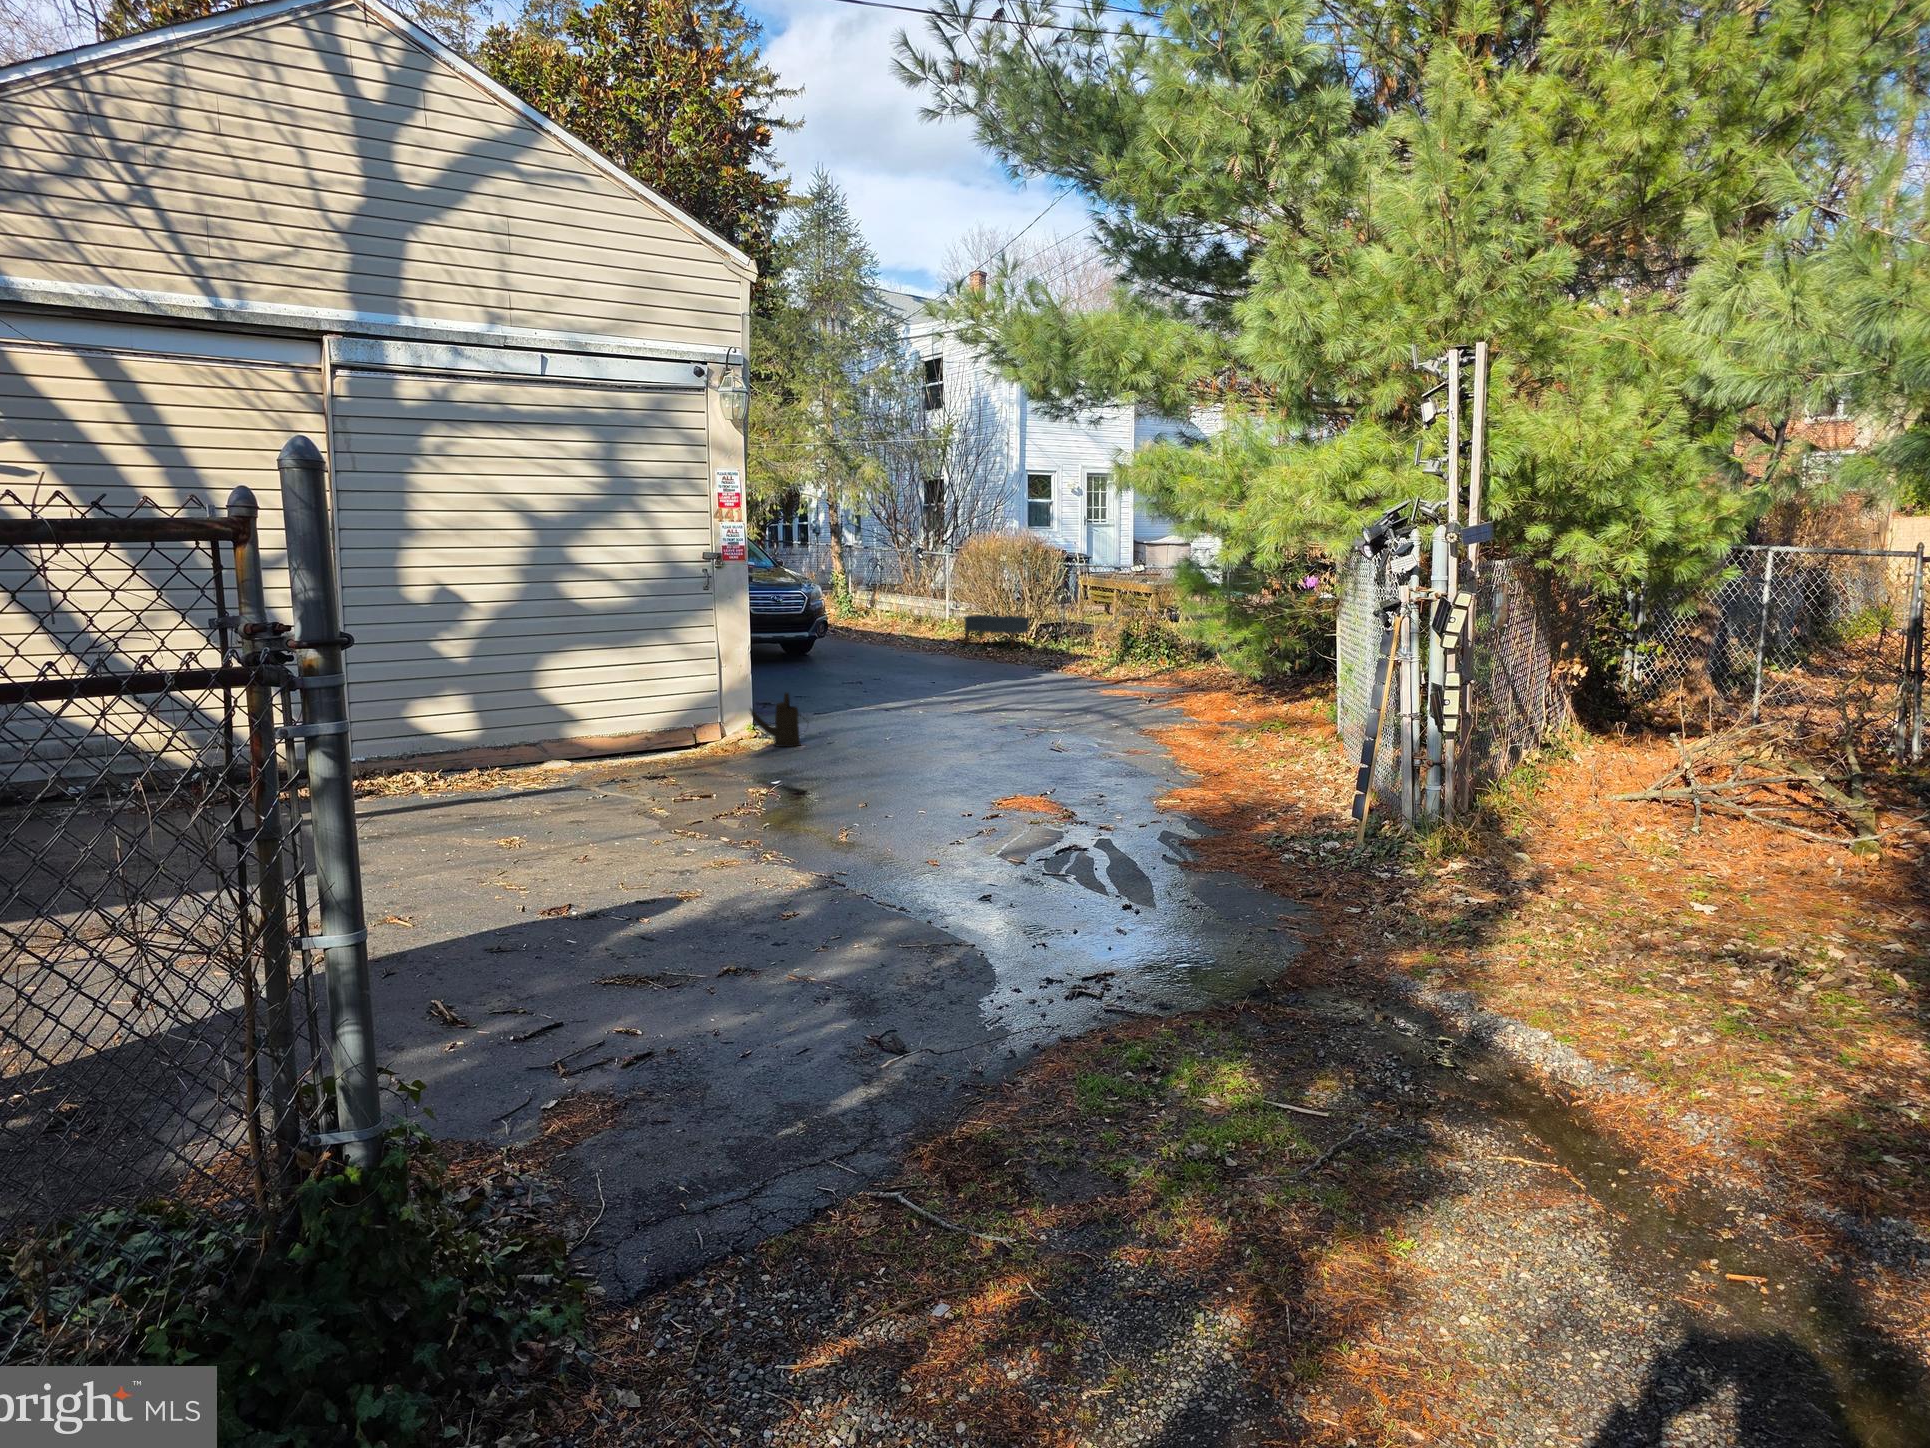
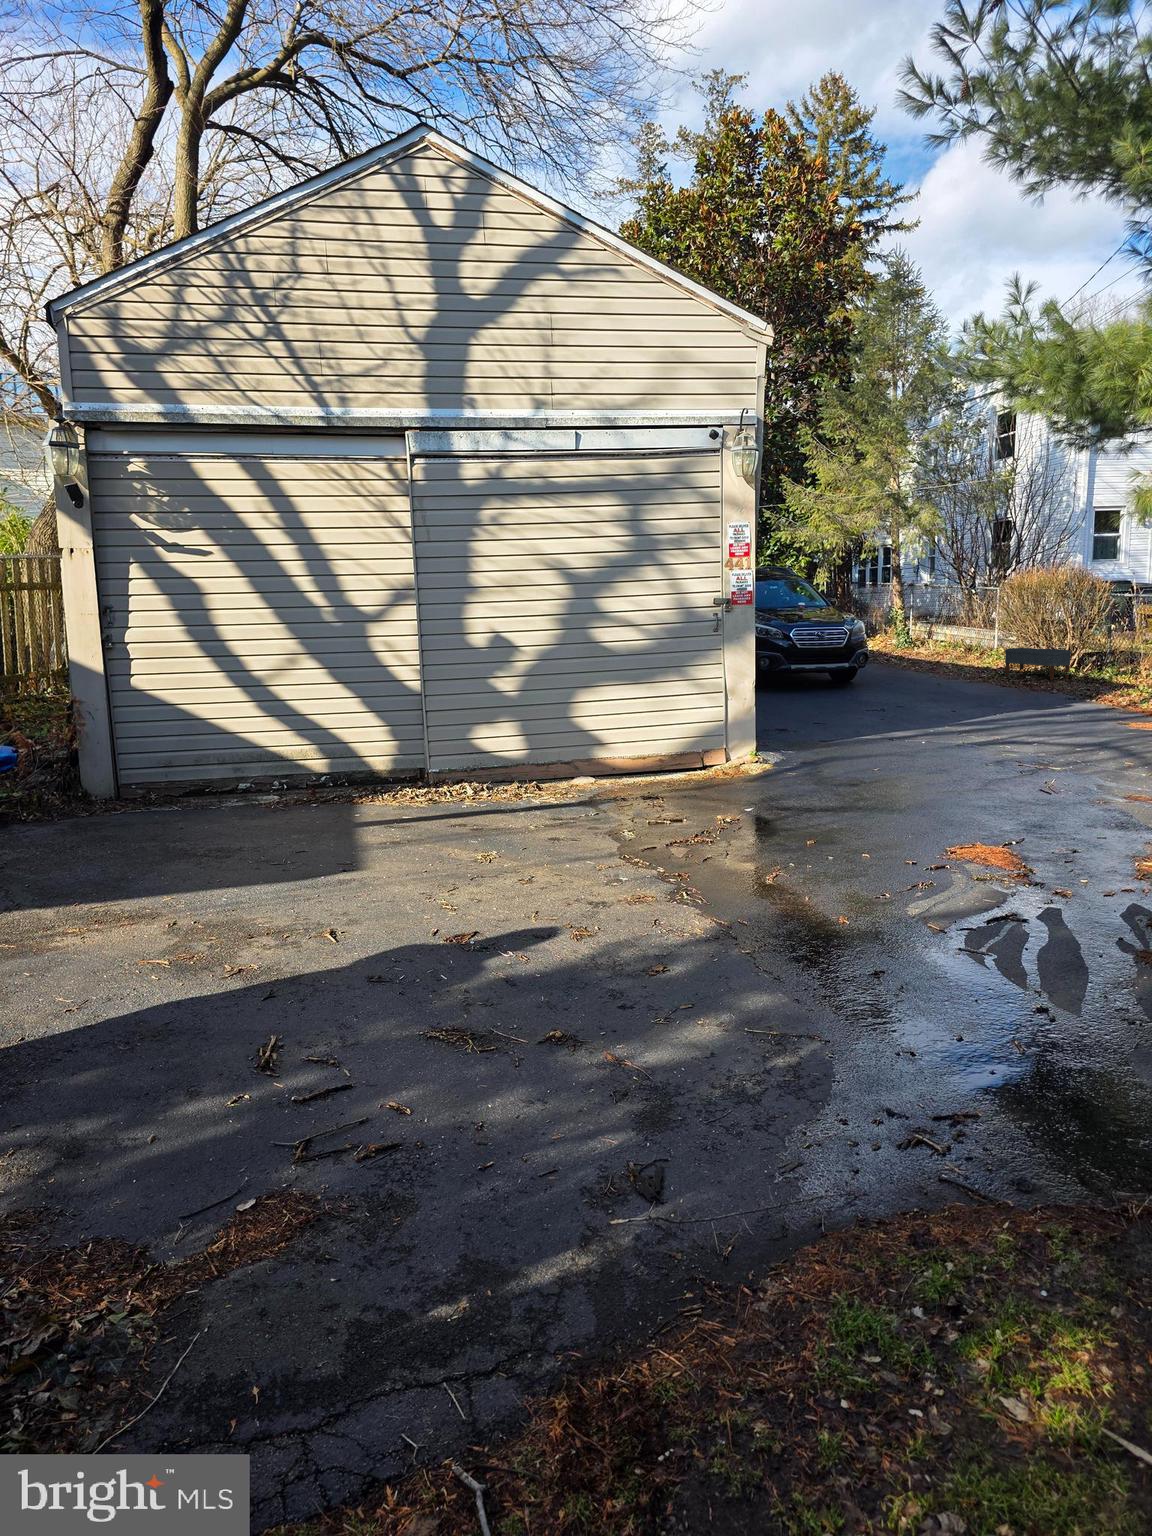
watering can: present [750,693,809,747] -> none [749,725,807,774]

